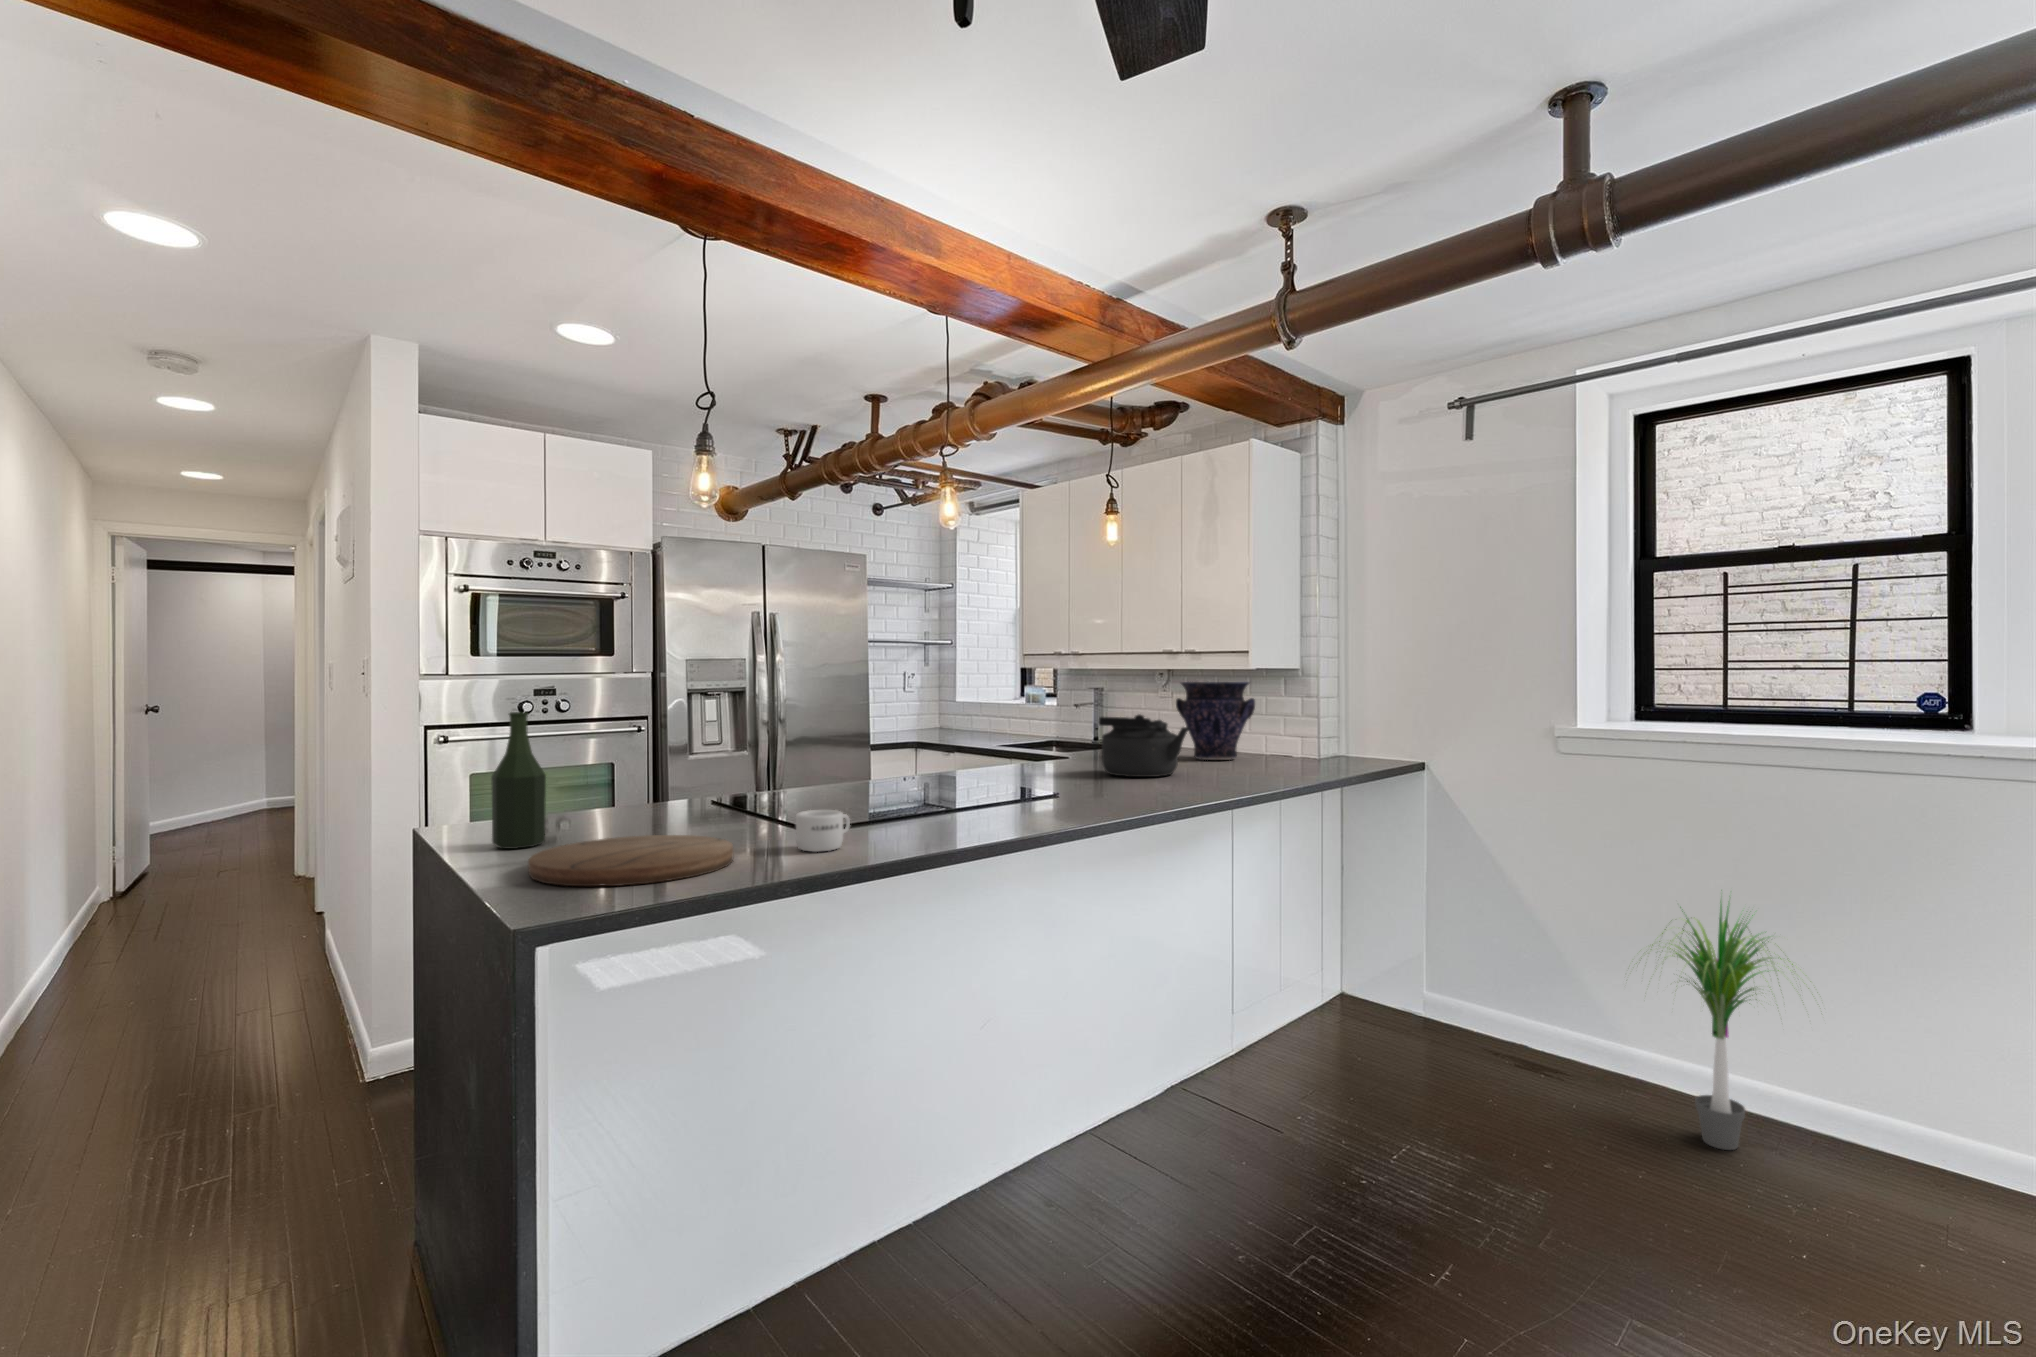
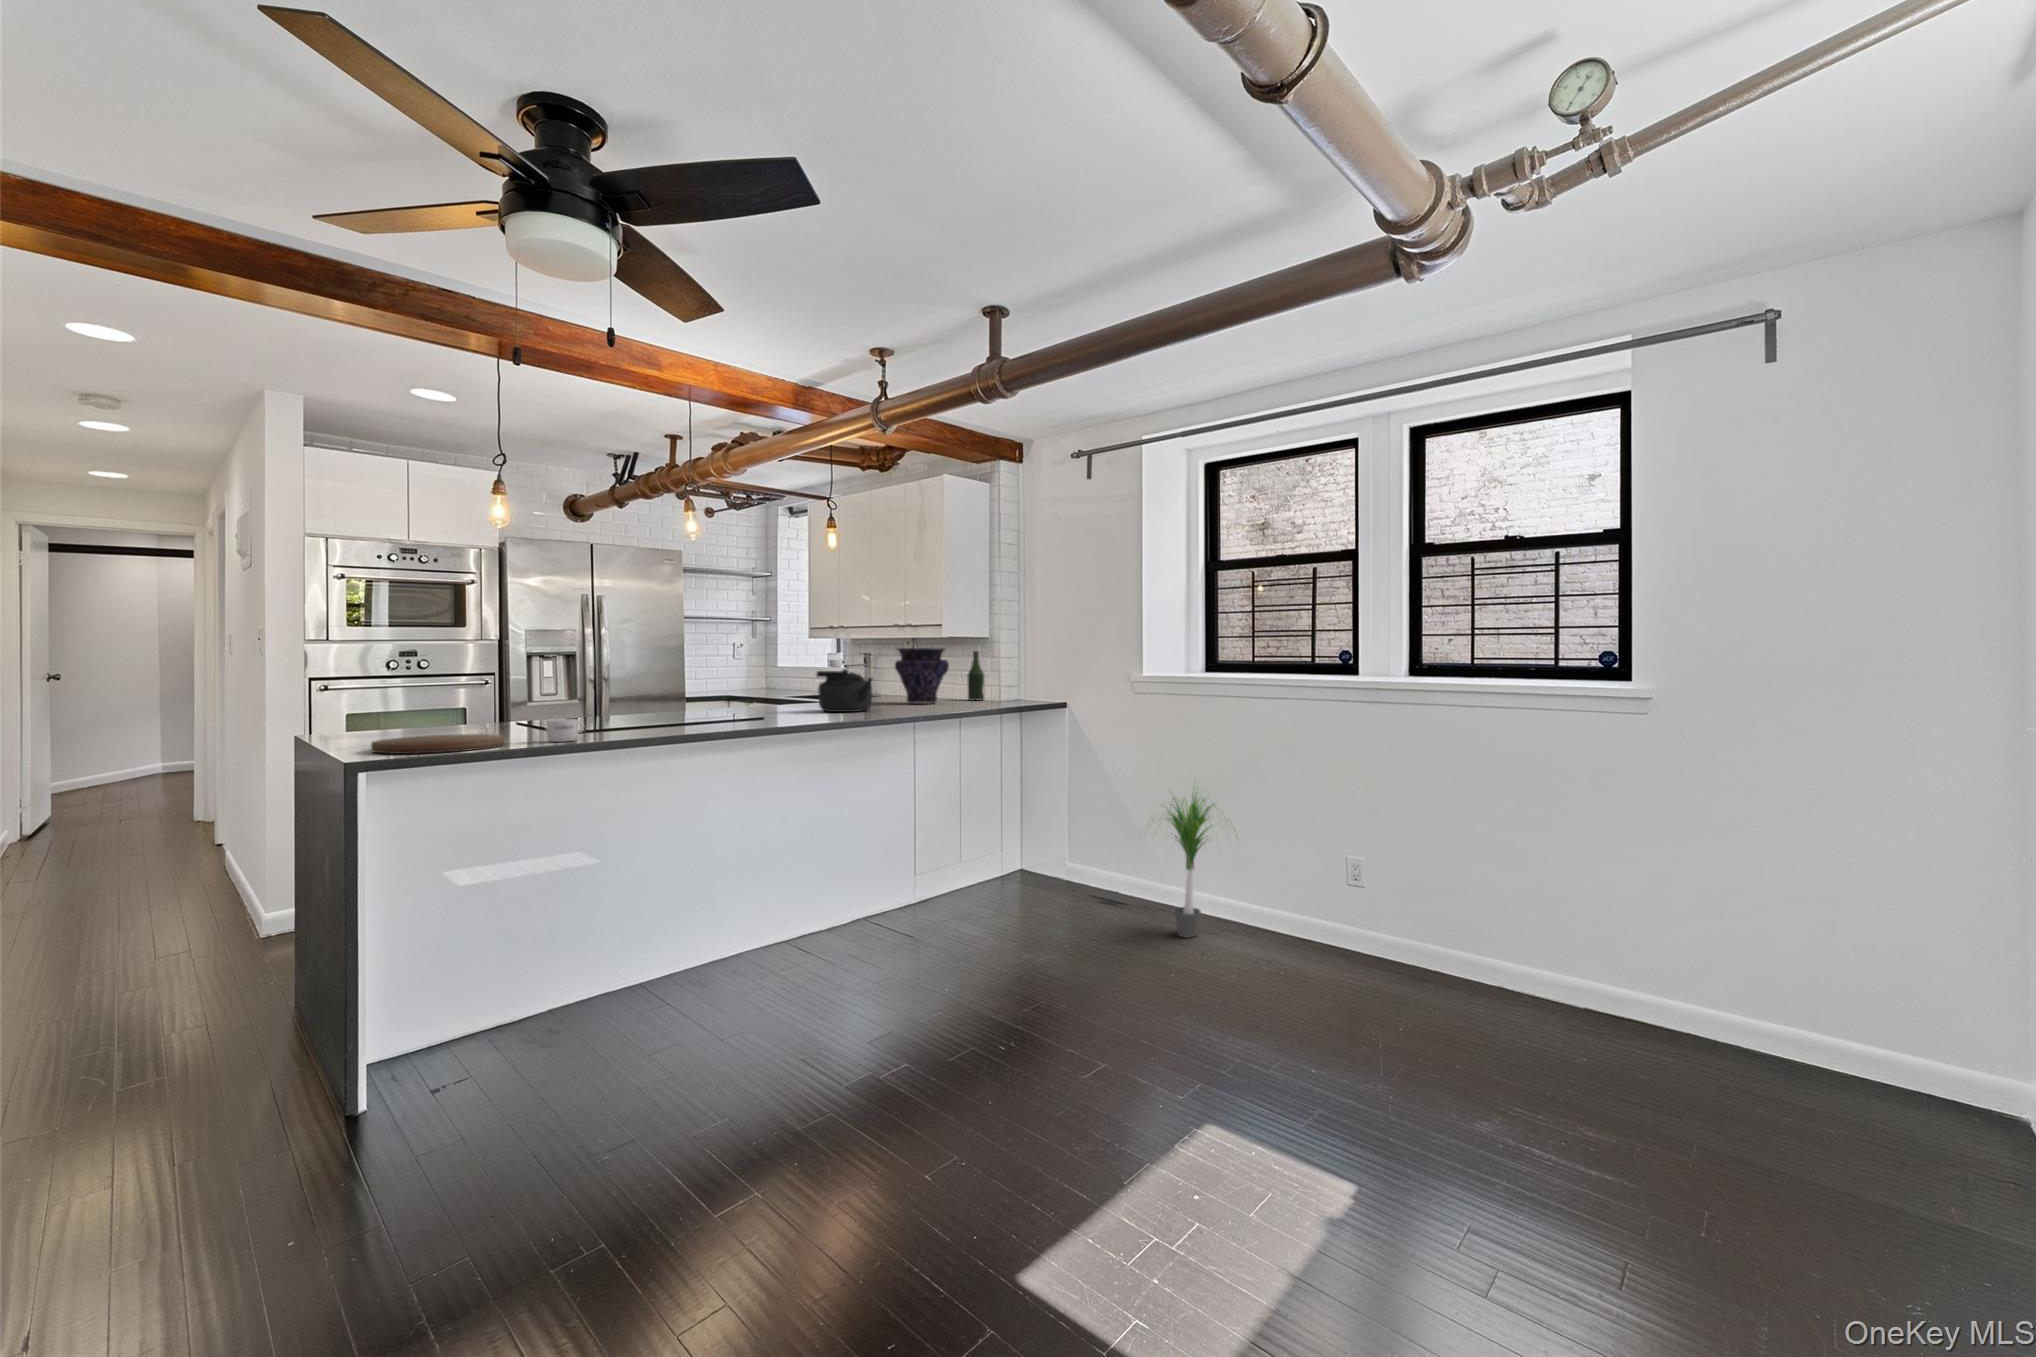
bottle: present [491,712,546,849] -> present [968,651,984,701]

